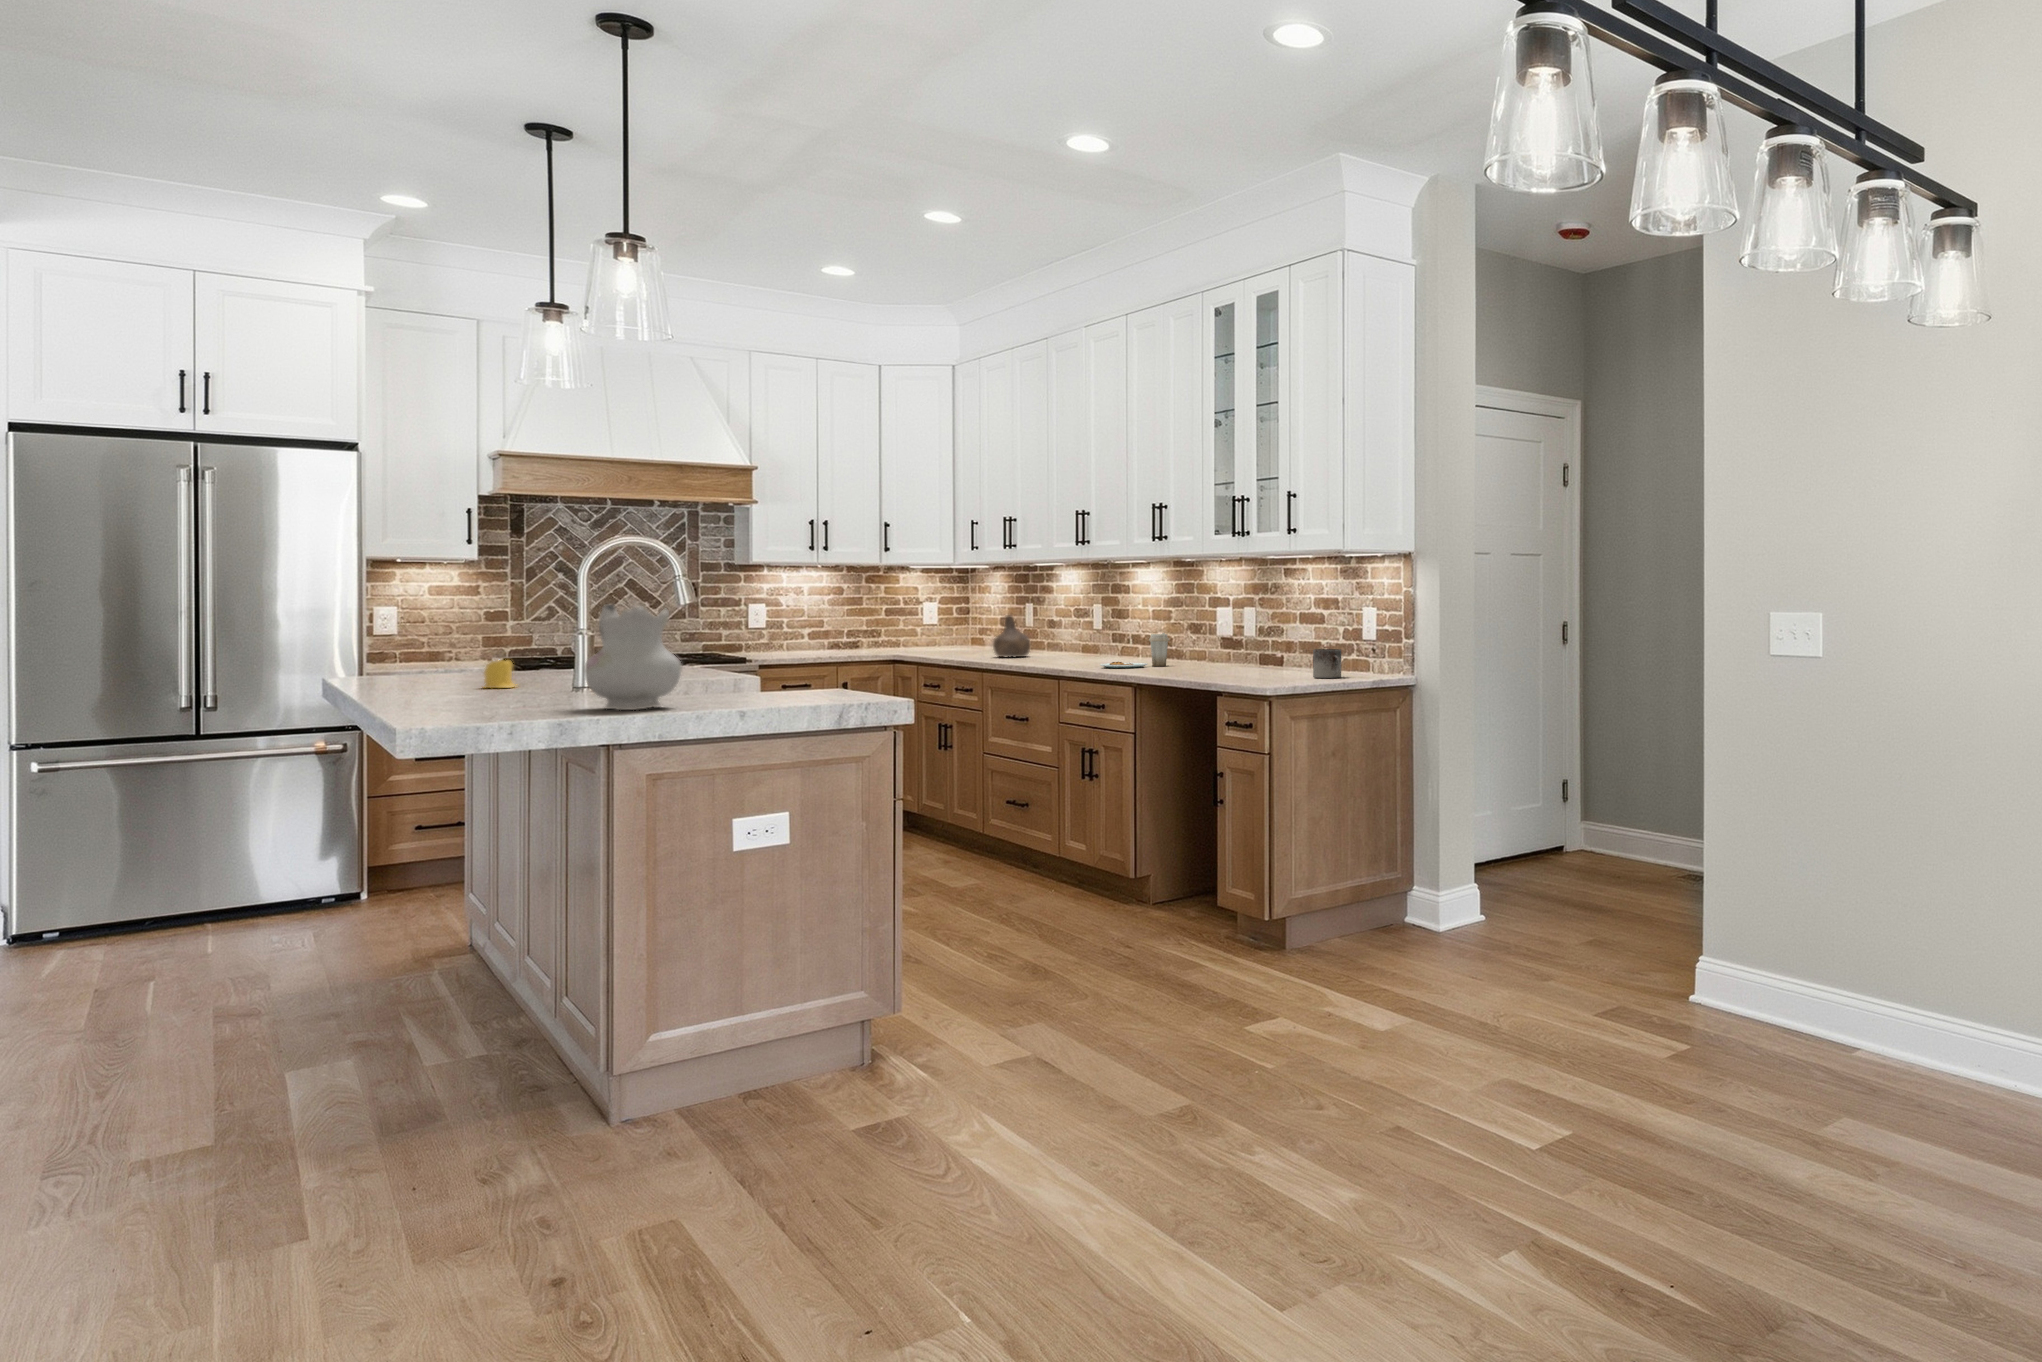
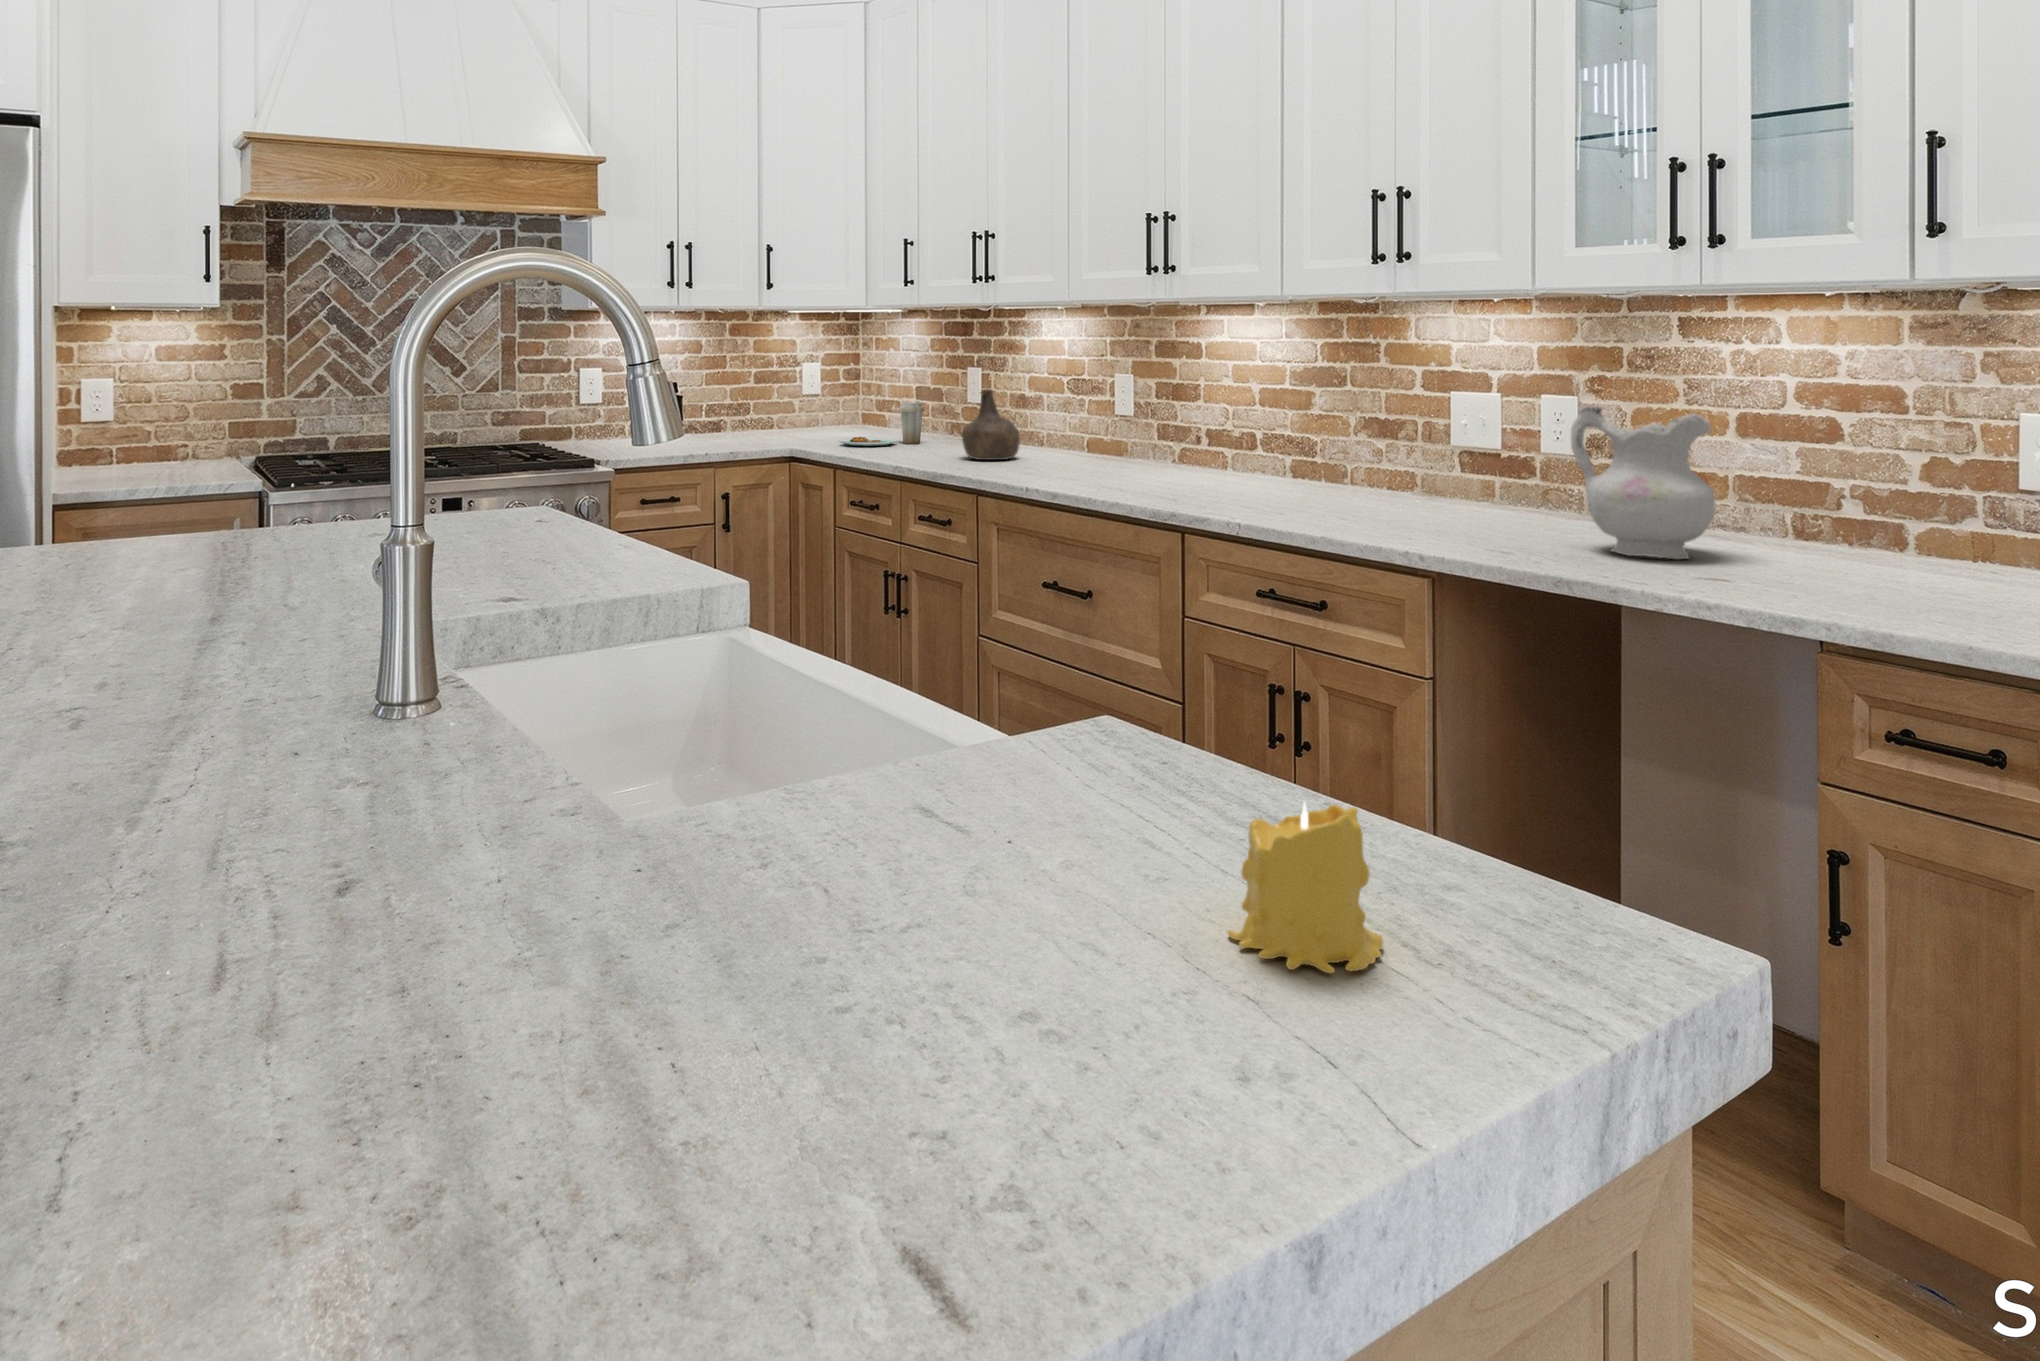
ceramic pitcher: present [585,604,682,710] -> present [1571,406,1715,559]
plate: present [1100,633,1170,668] -> present [839,401,925,446]
mug: present [1313,649,1341,678] -> none [1904,506,2009,580]
candle: present [484,660,516,688] -> present [1228,802,1383,973]

